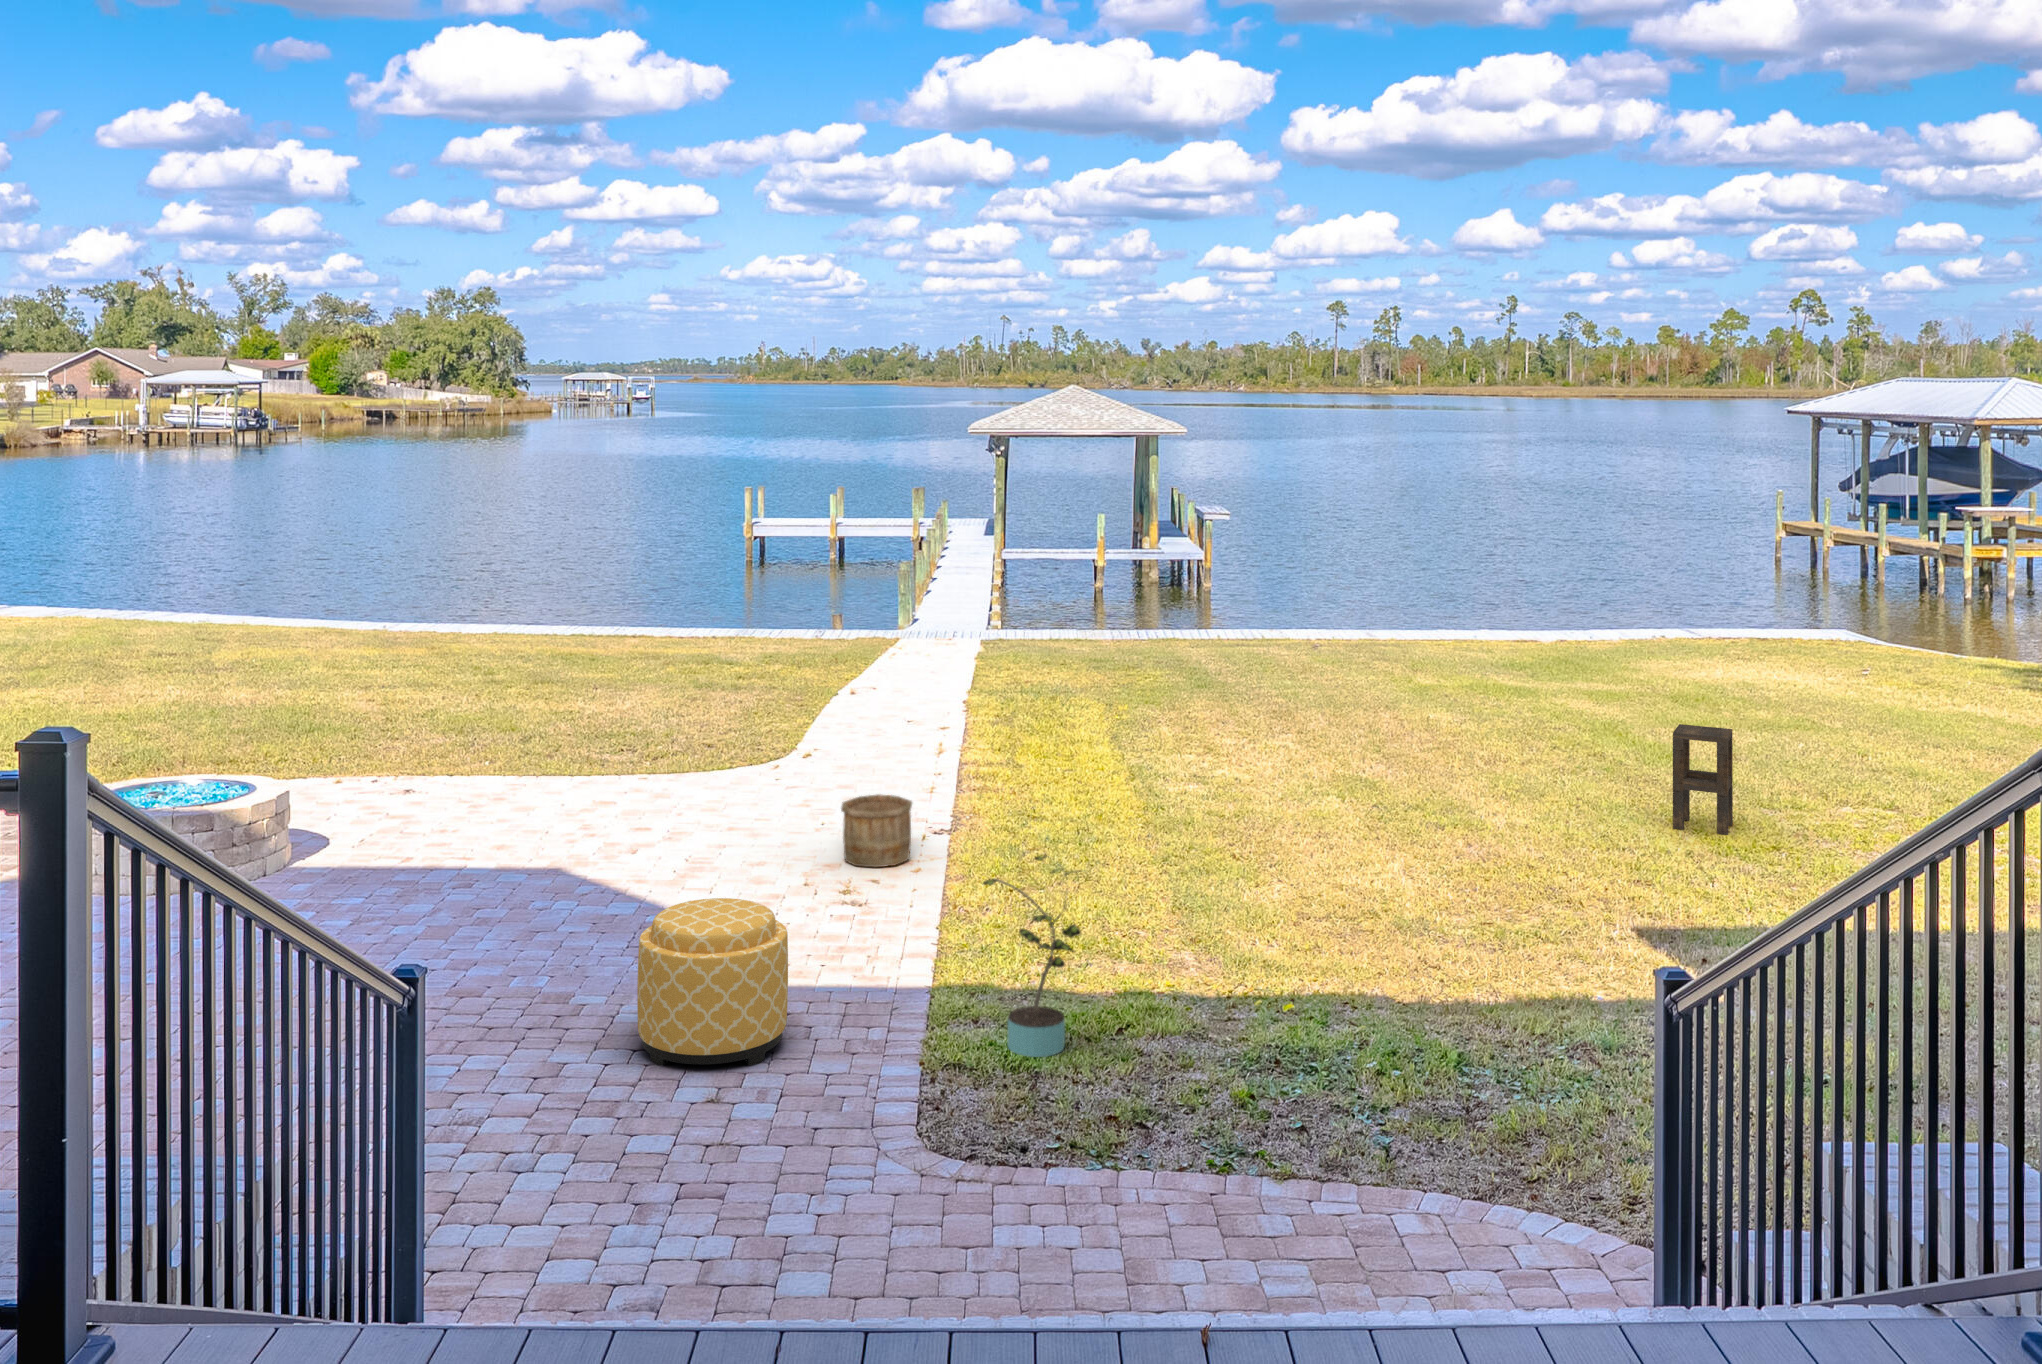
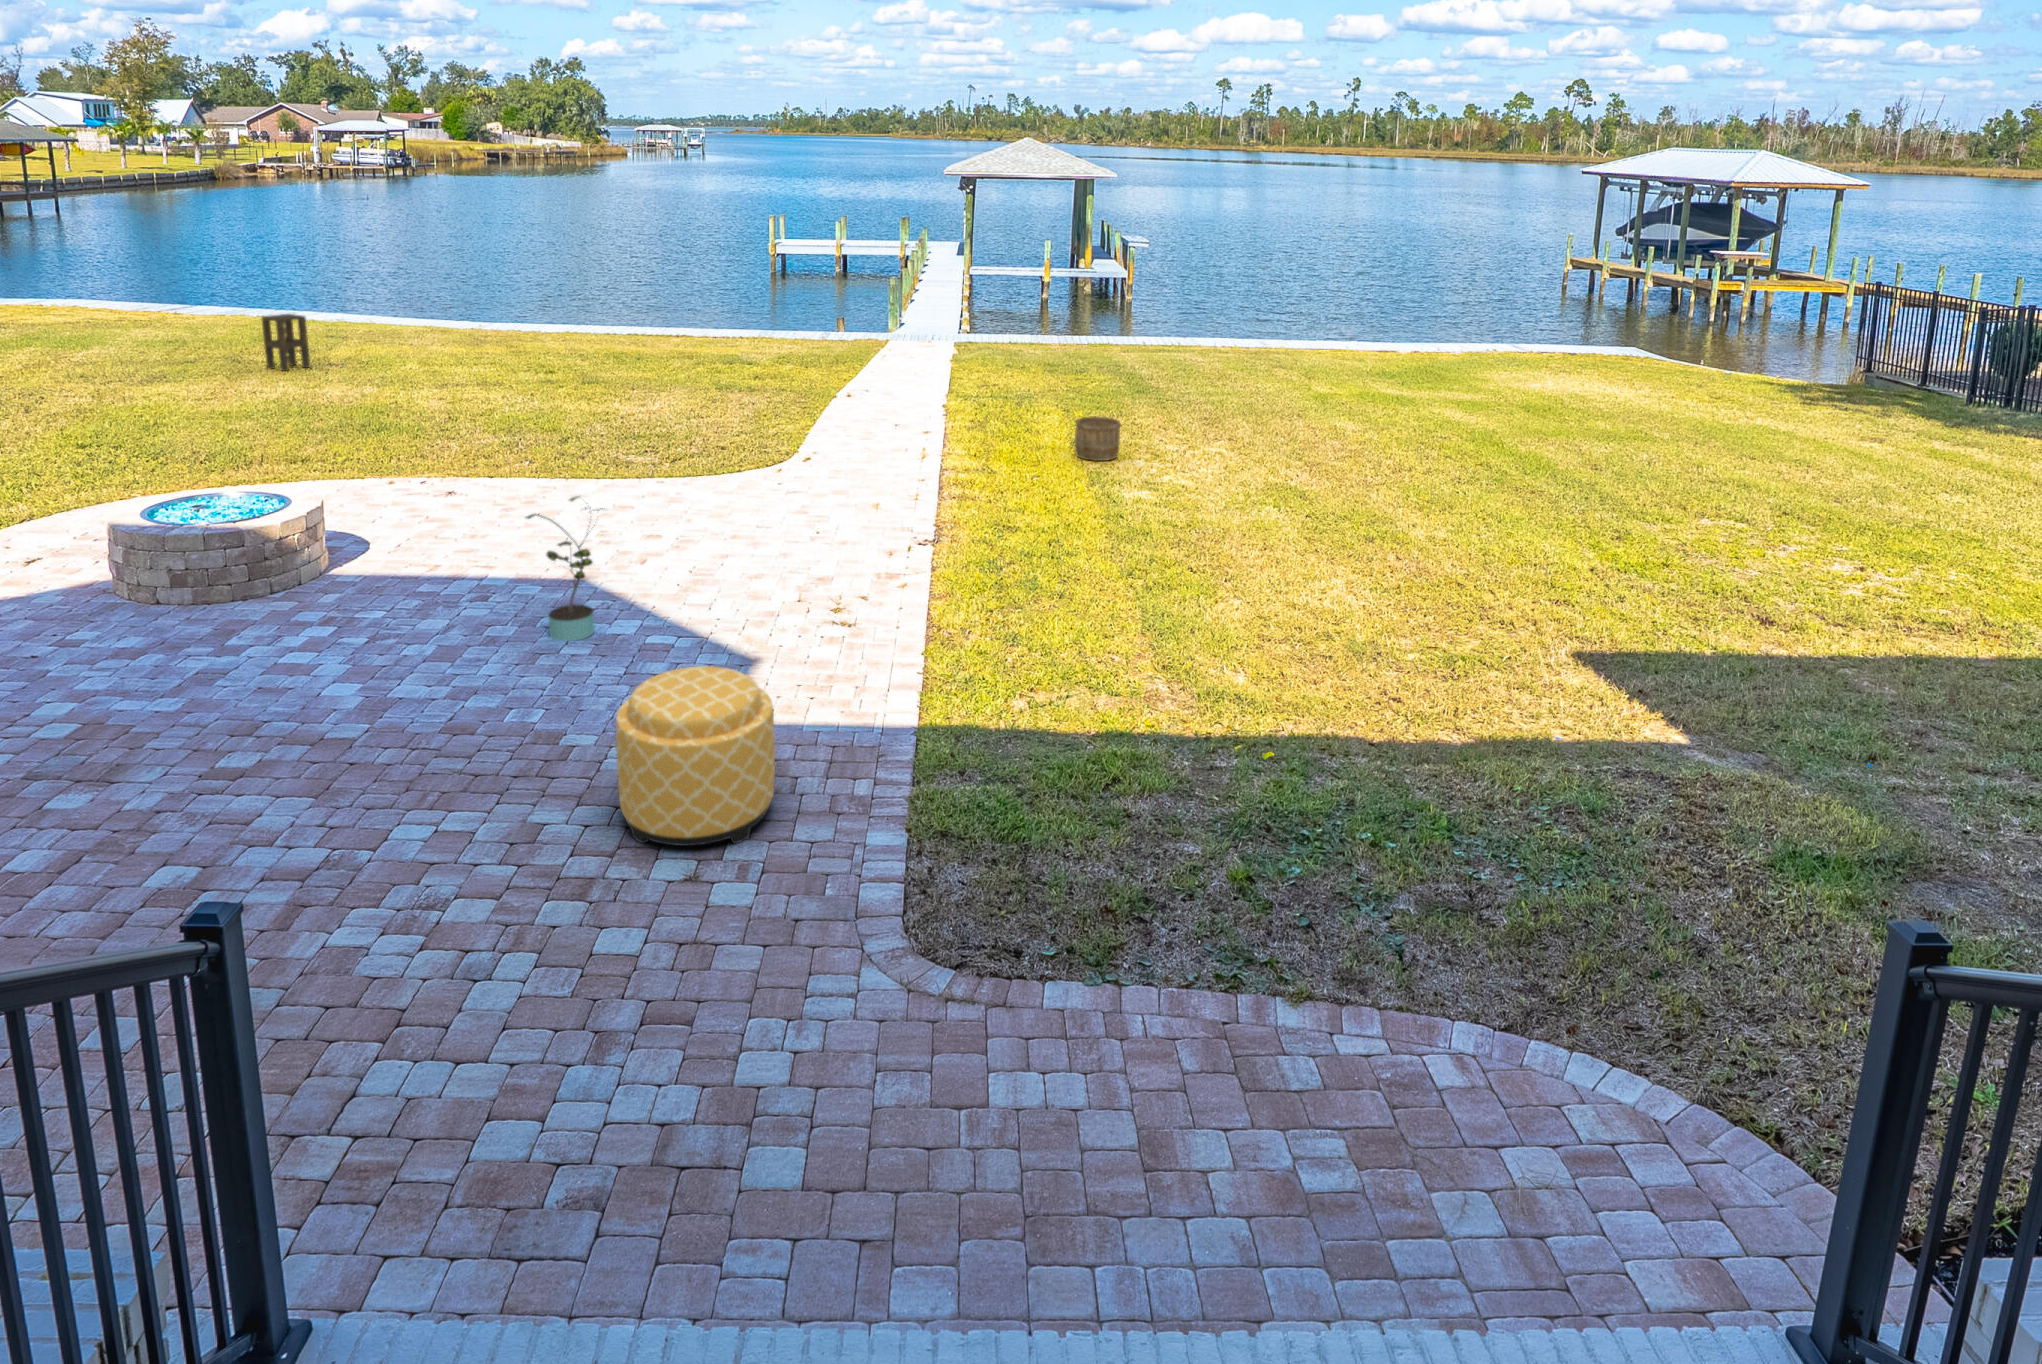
side table: present [1673,724,1733,835] -> present [261,314,311,371]
wooden bucket: present [841,794,912,867] -> present [1075,416,1121,461]
potted plant: present [983,854,1081,1057] -> present [526,497,603,641]

